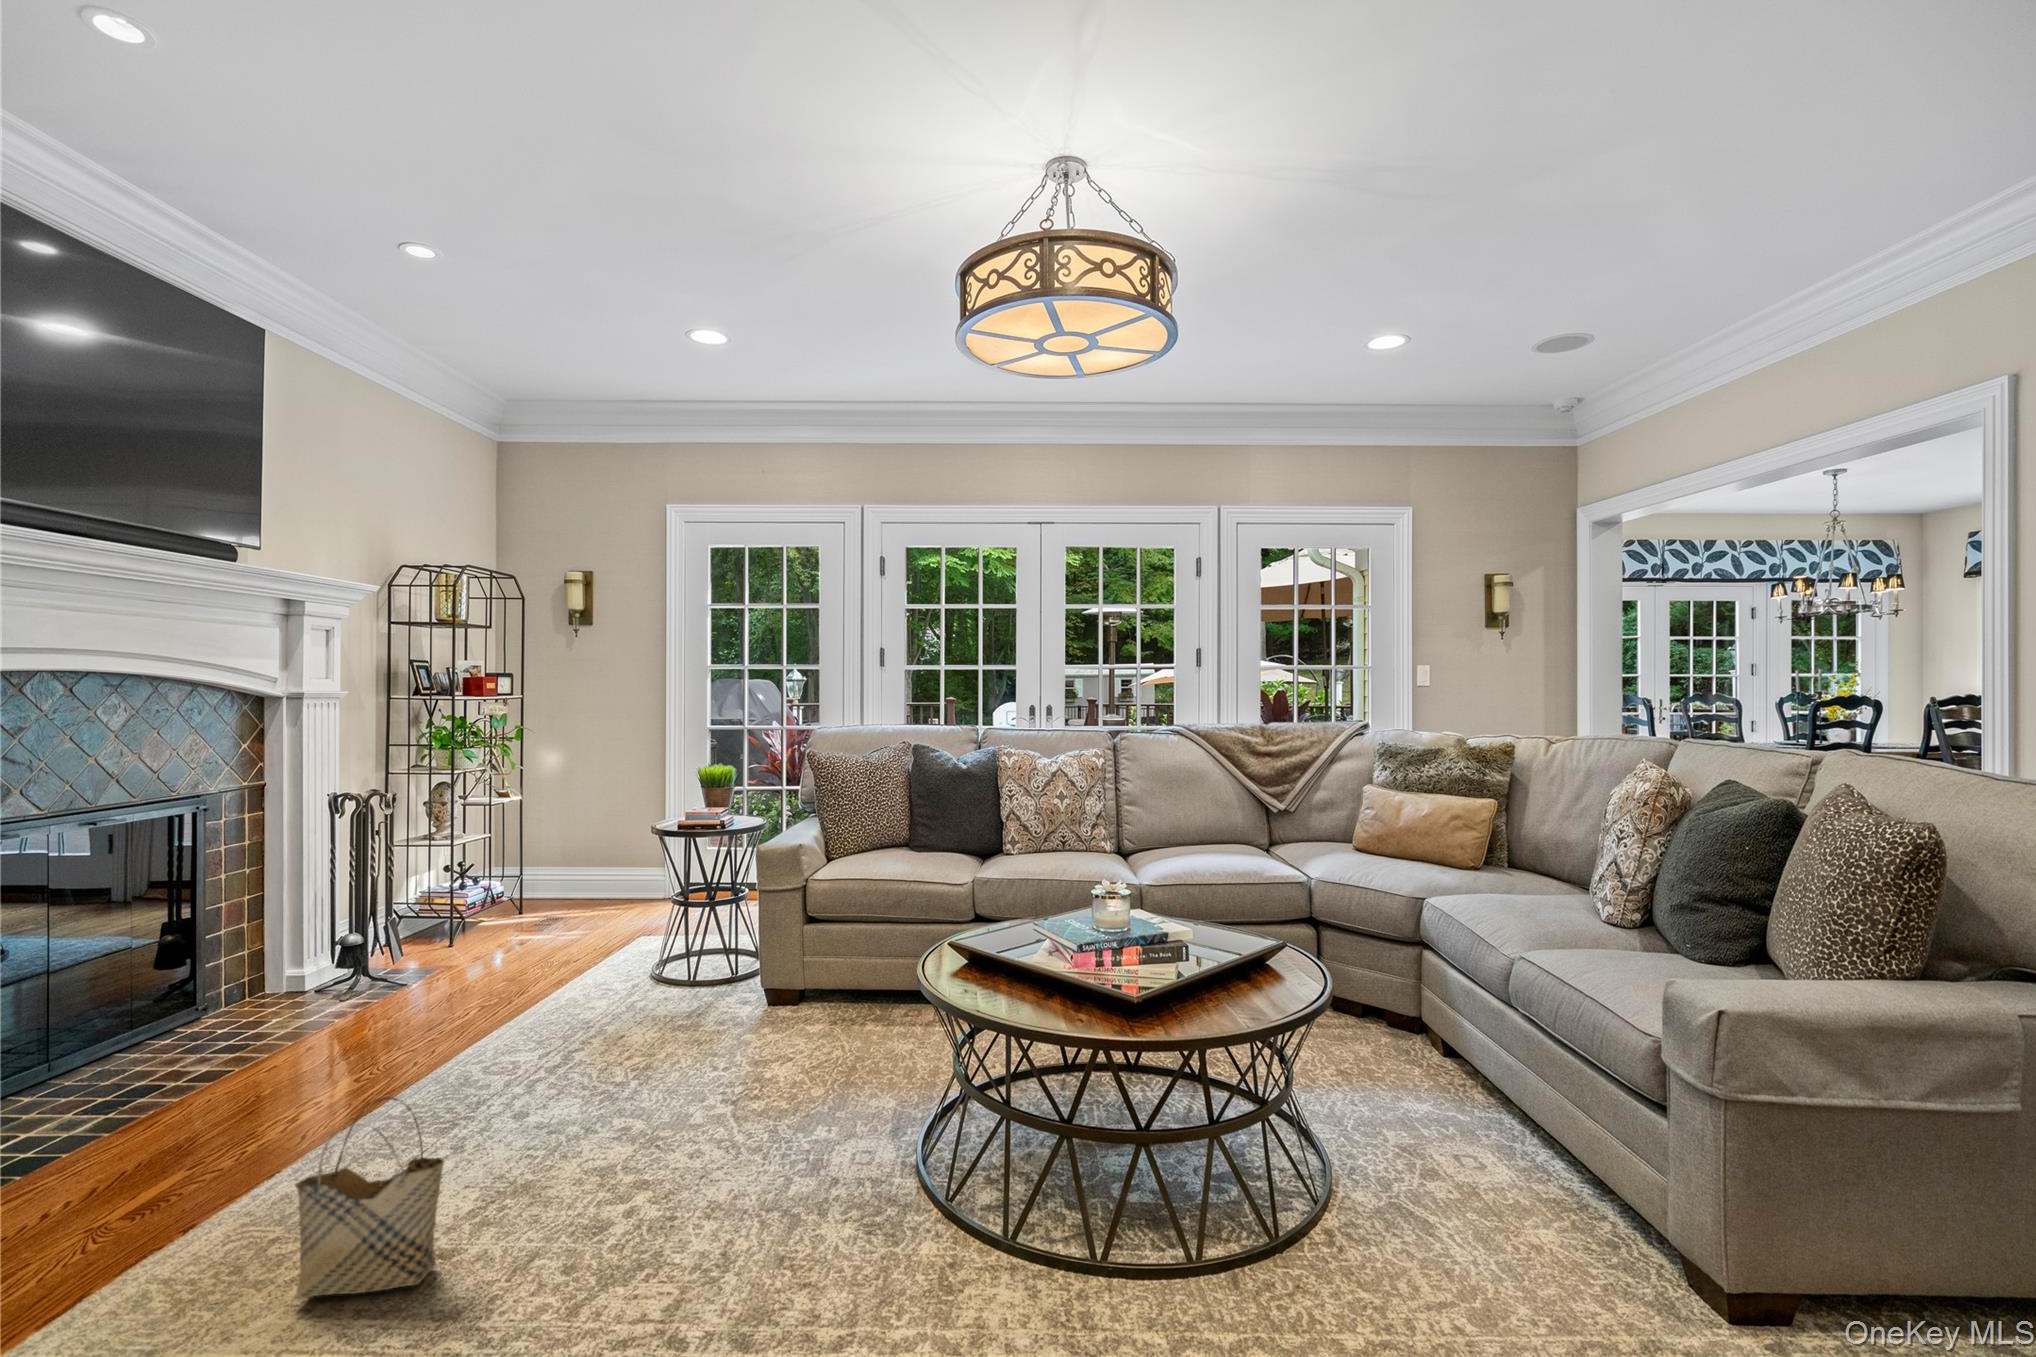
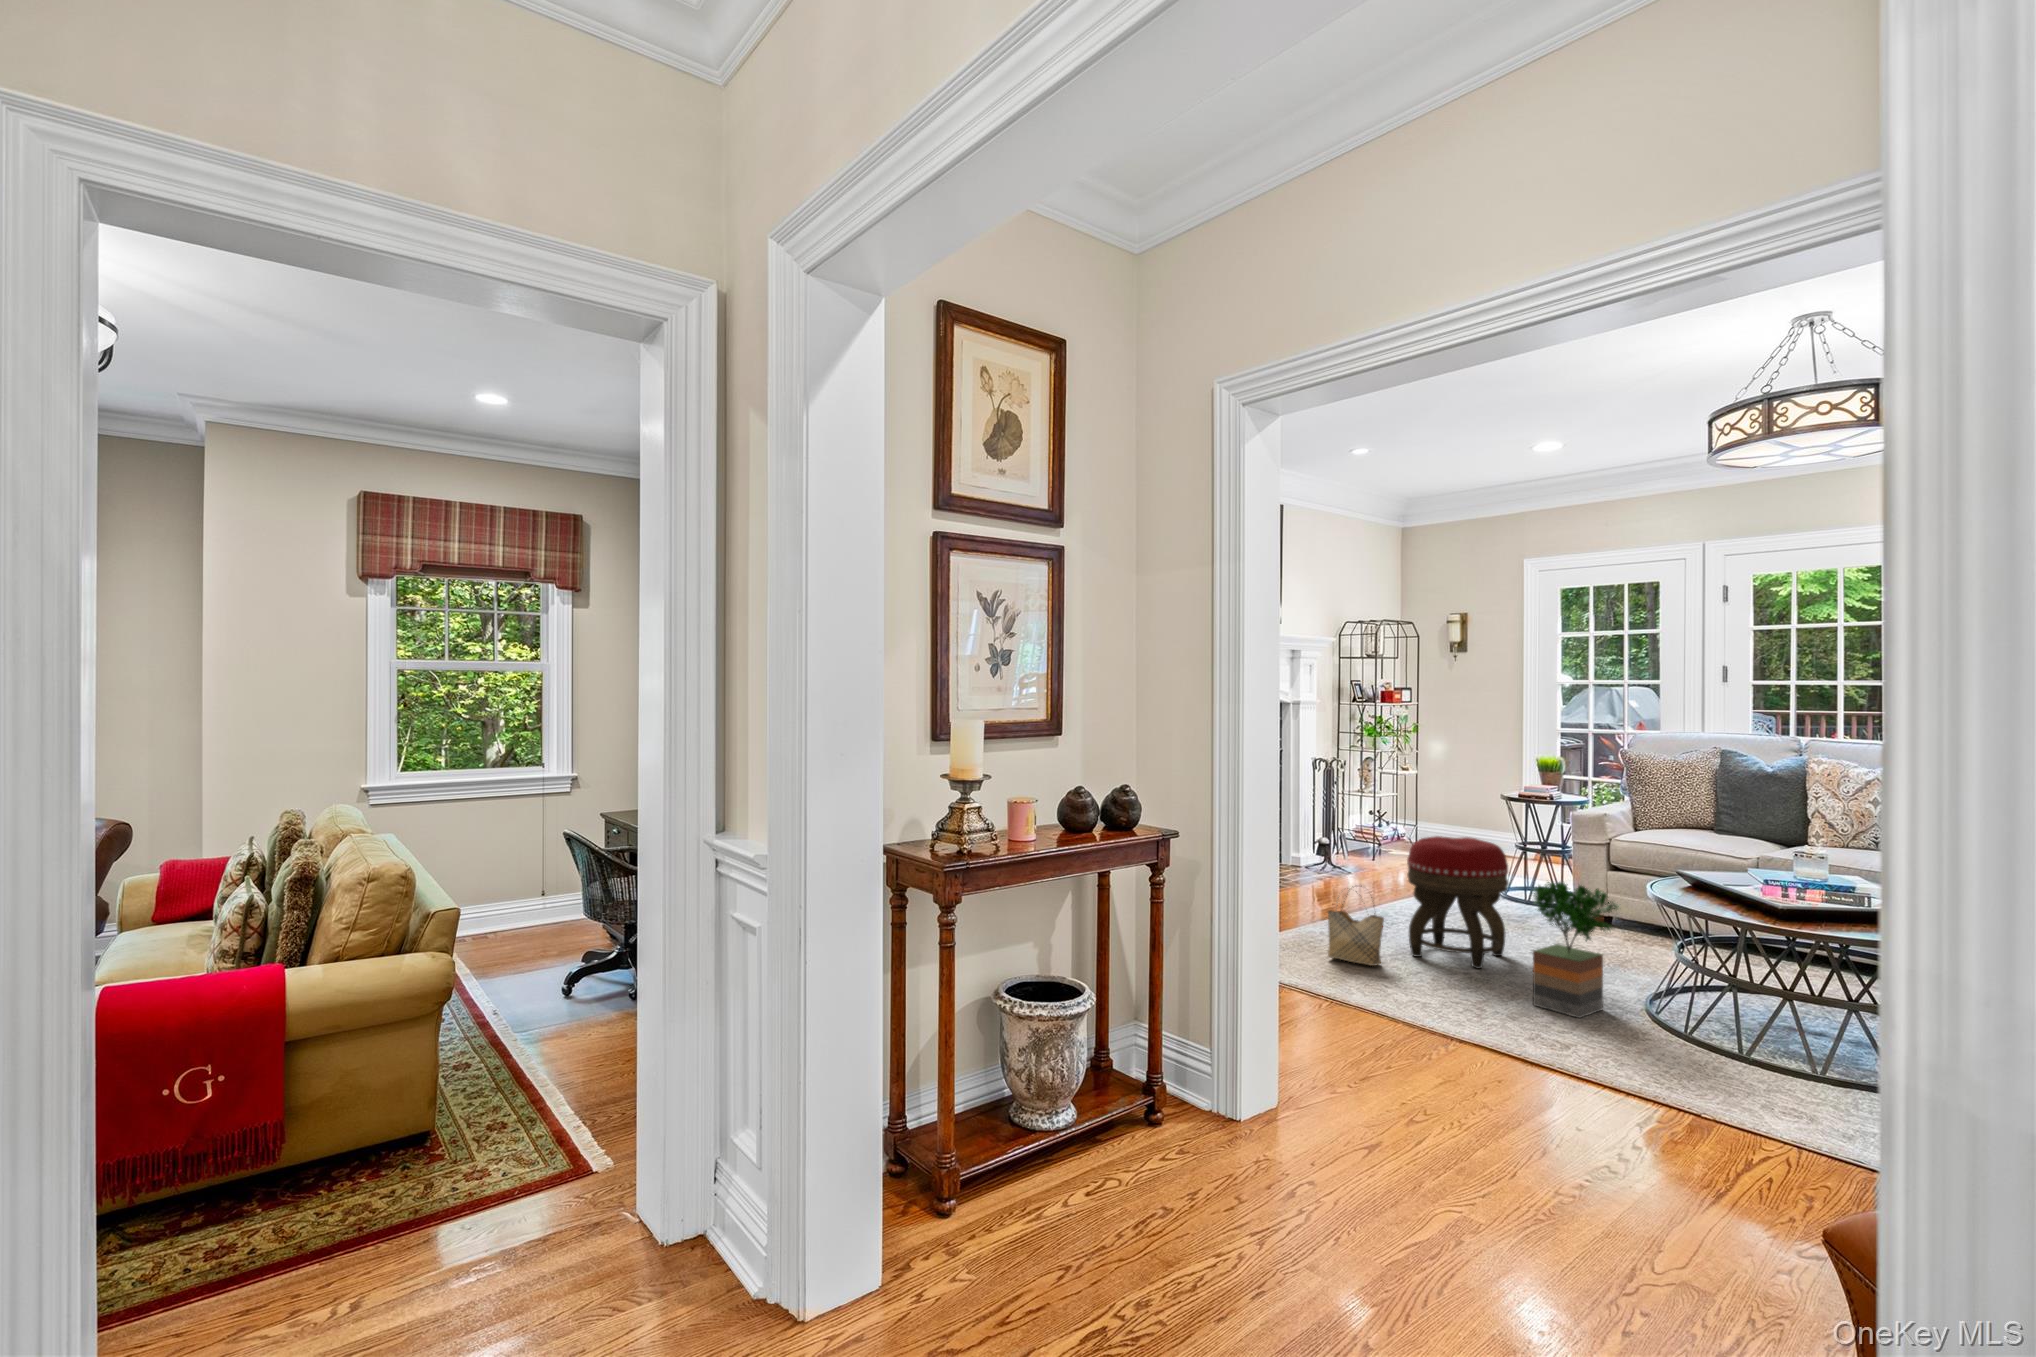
footstool: none [499,932,690,1202] -> present [1407,836,1509,969]
potted tree: none [745,1011,900,1284] -> present [1533,882,1619,1018]

